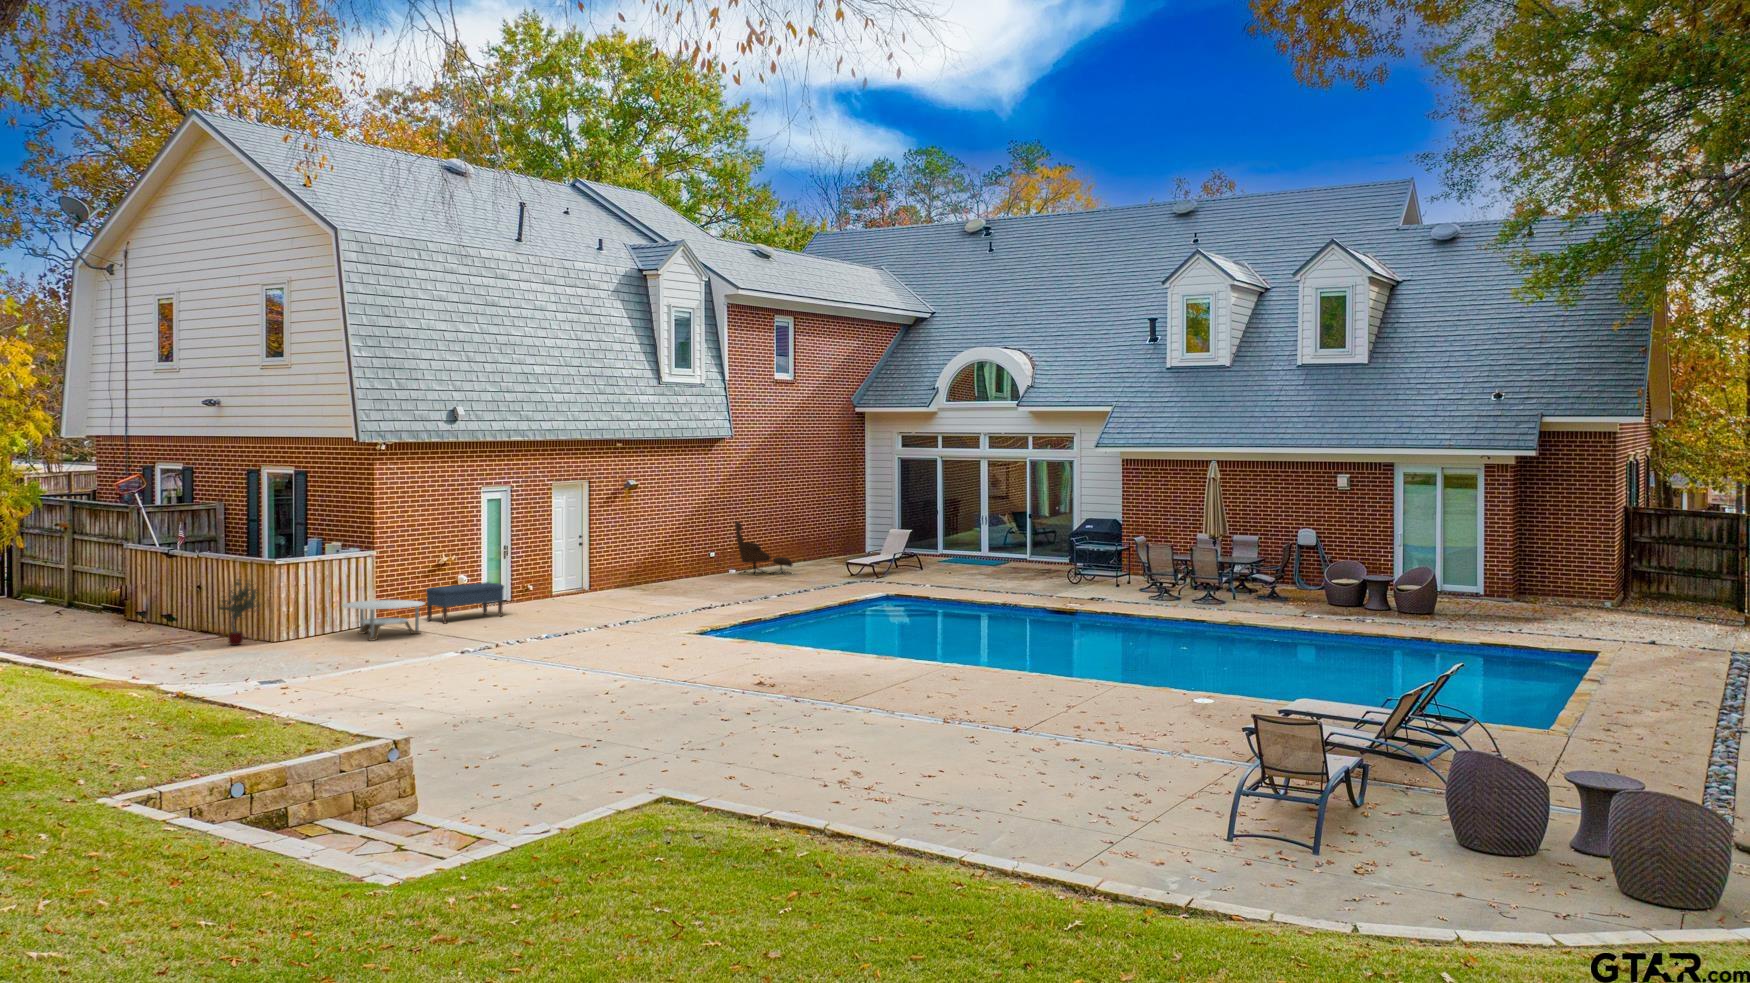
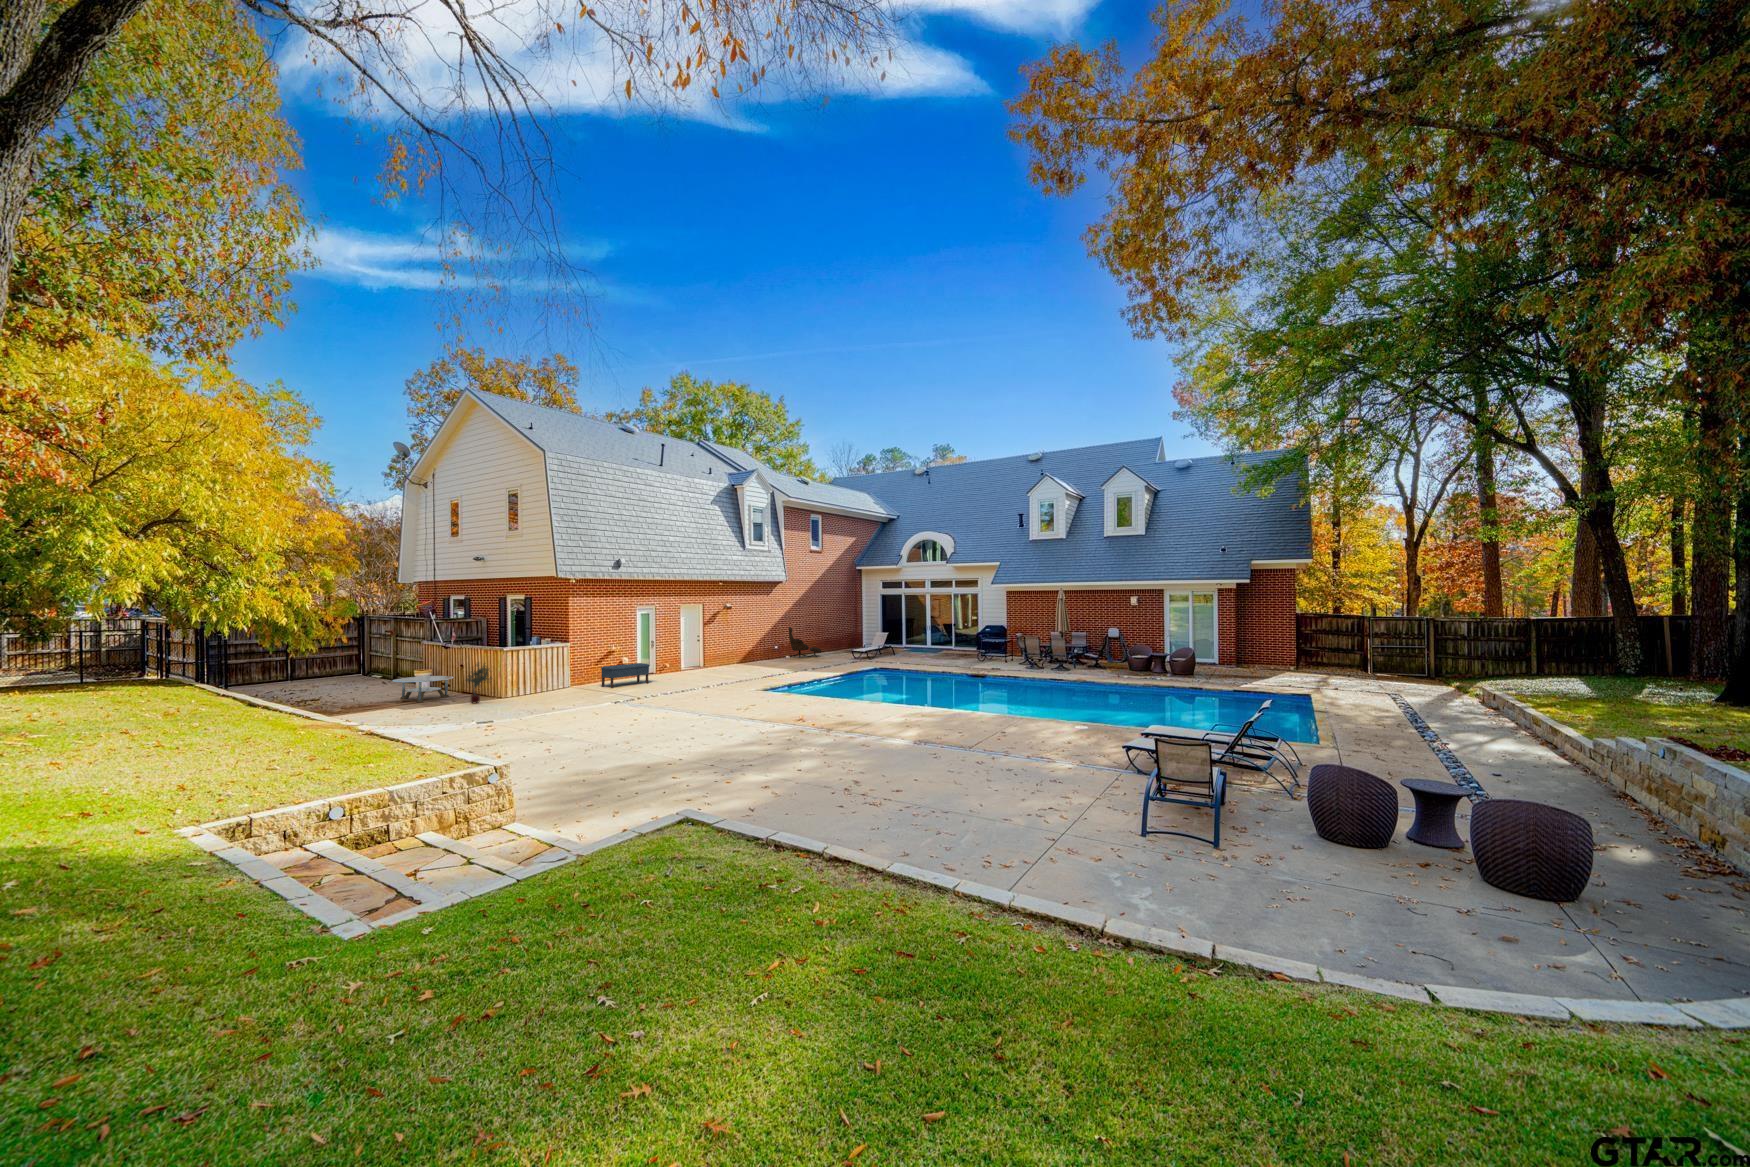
round table: present [342,600,425,641] -> present [392,676,454,702]

